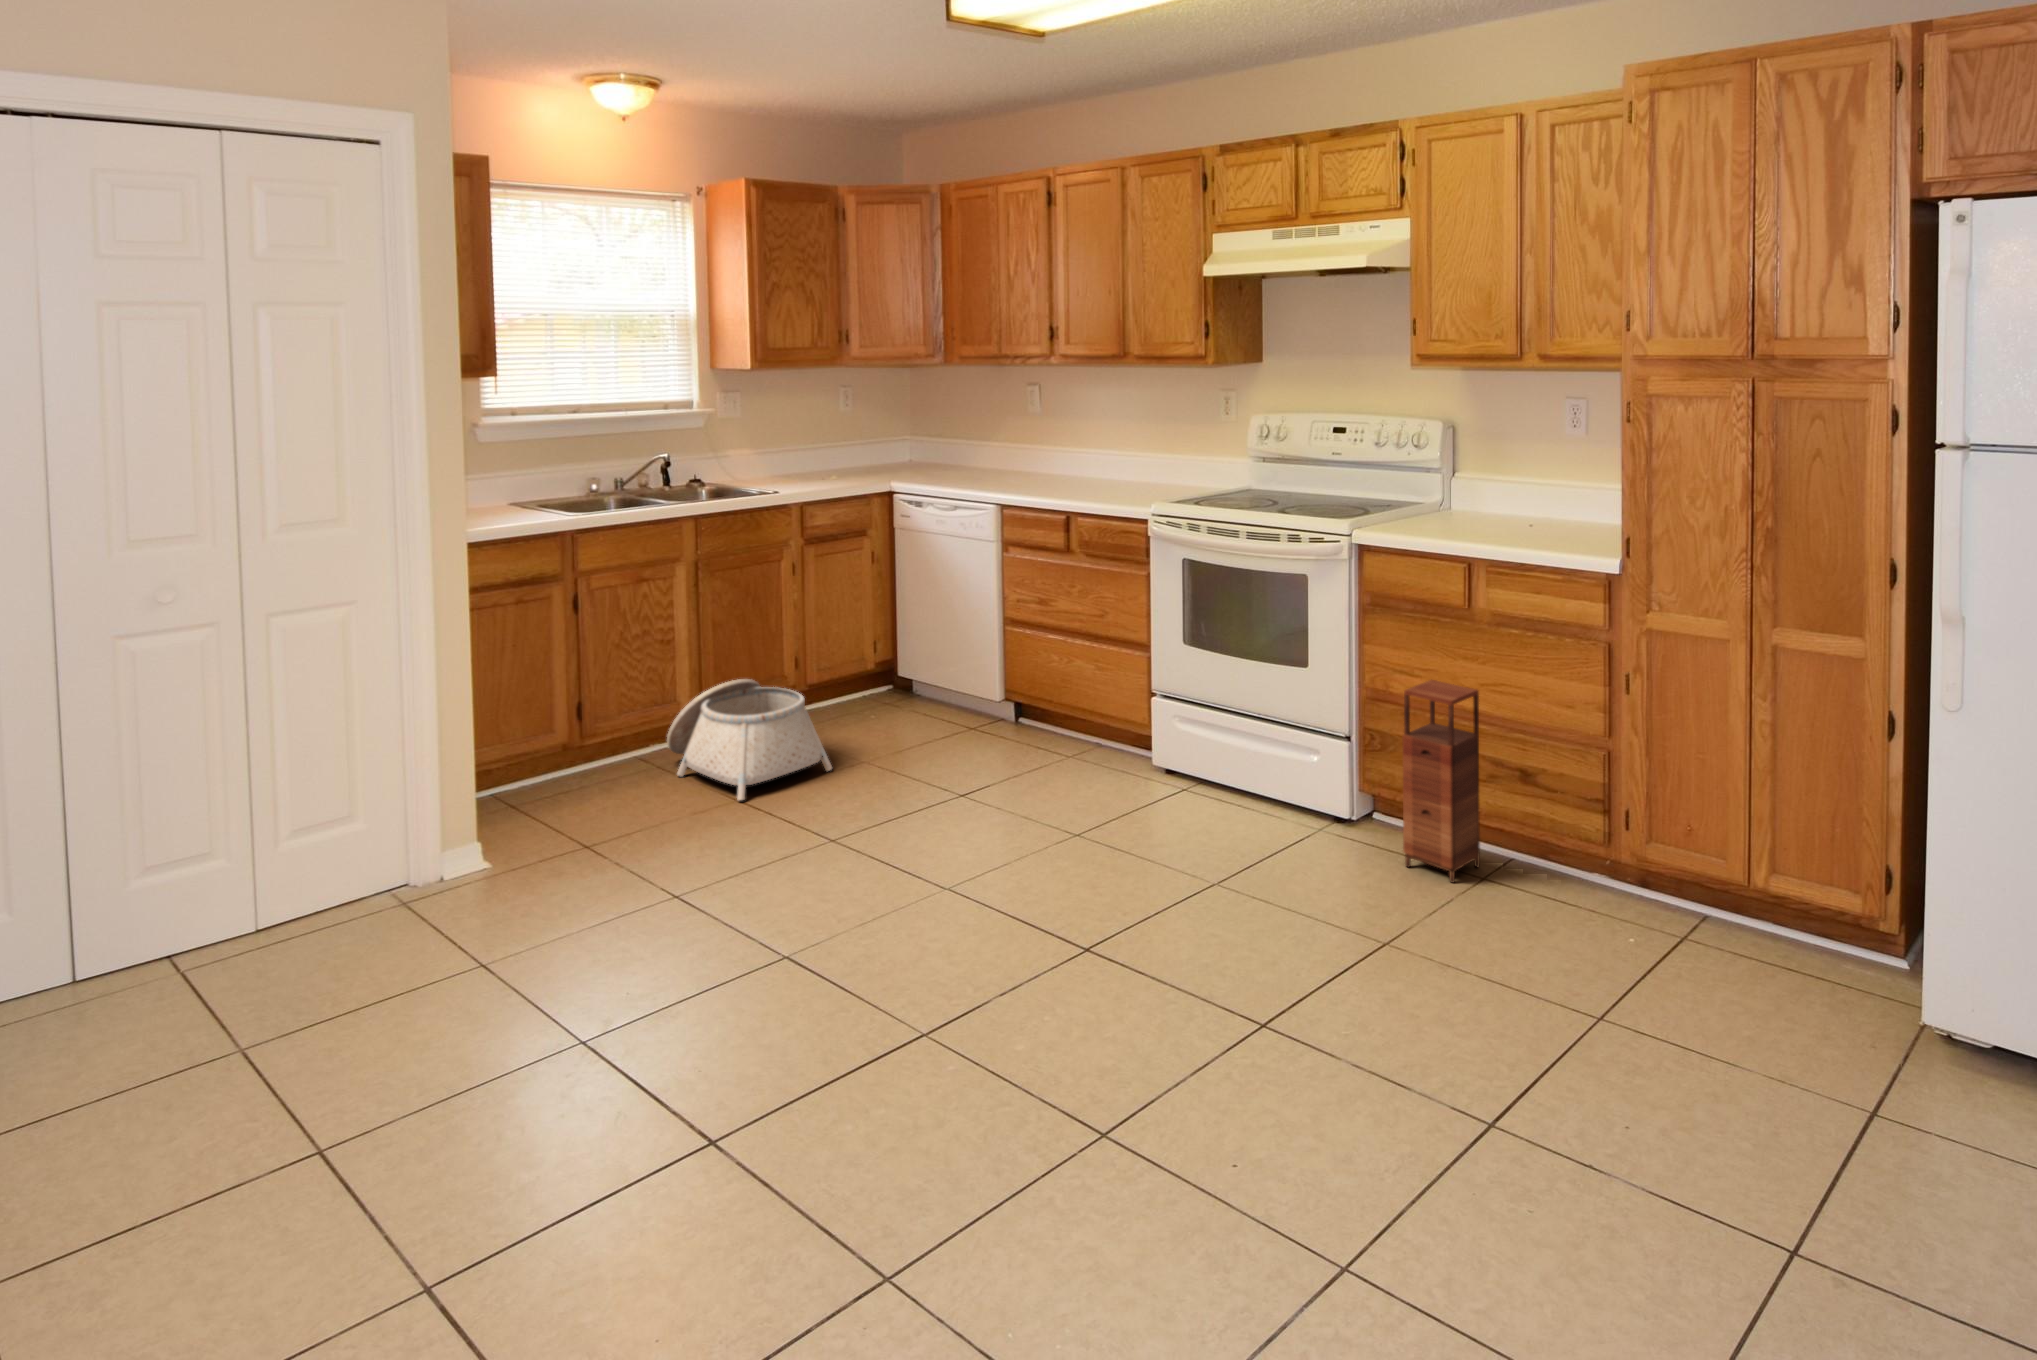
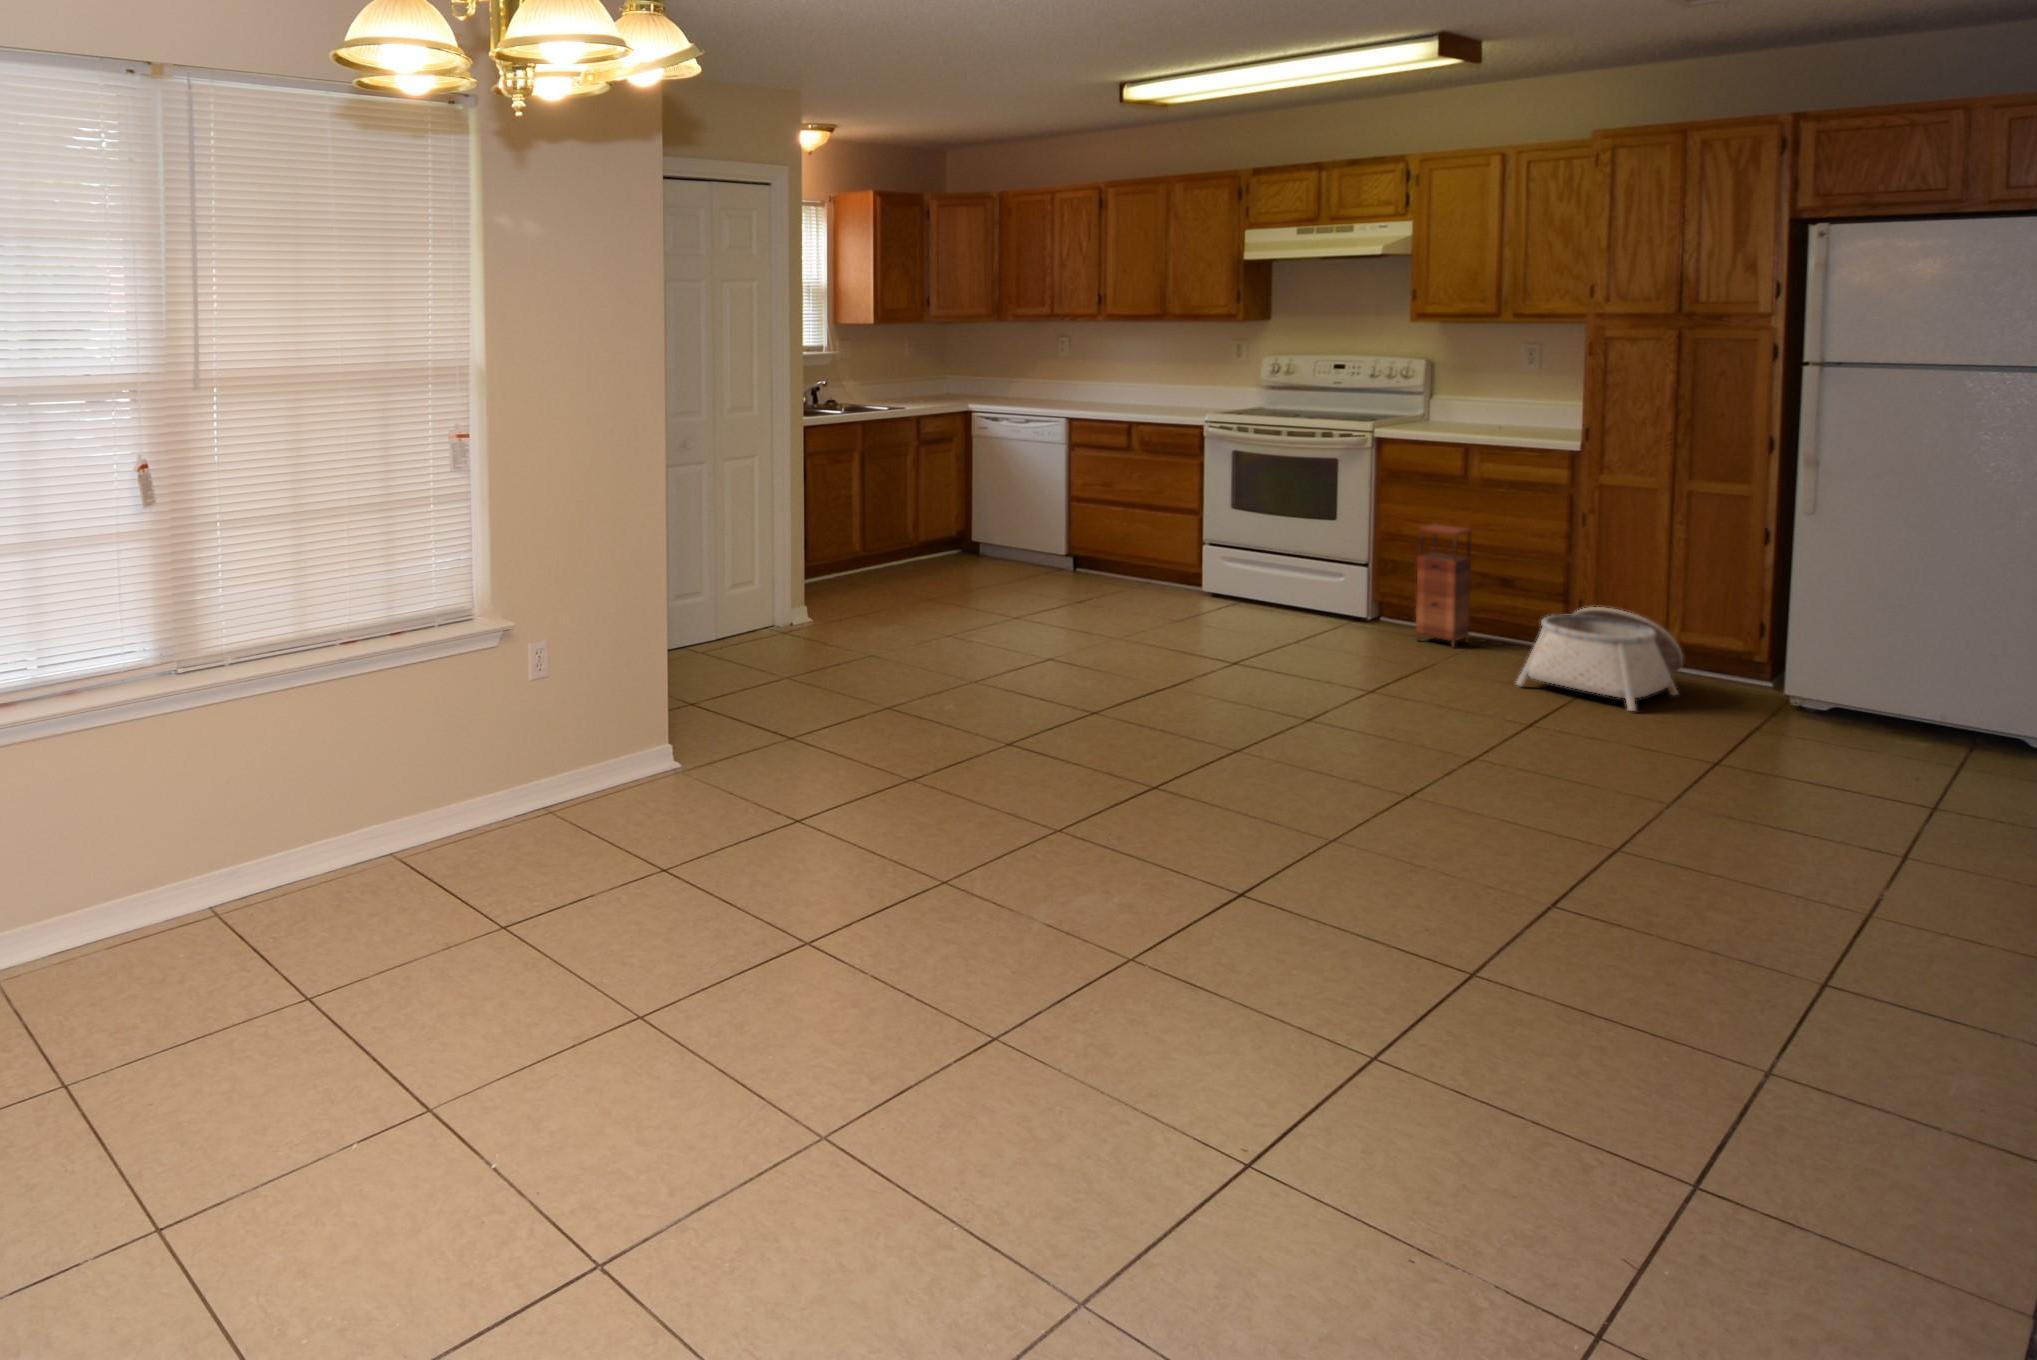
basket: present [667,679,832,800] -> present [1516,607,1683,711]

